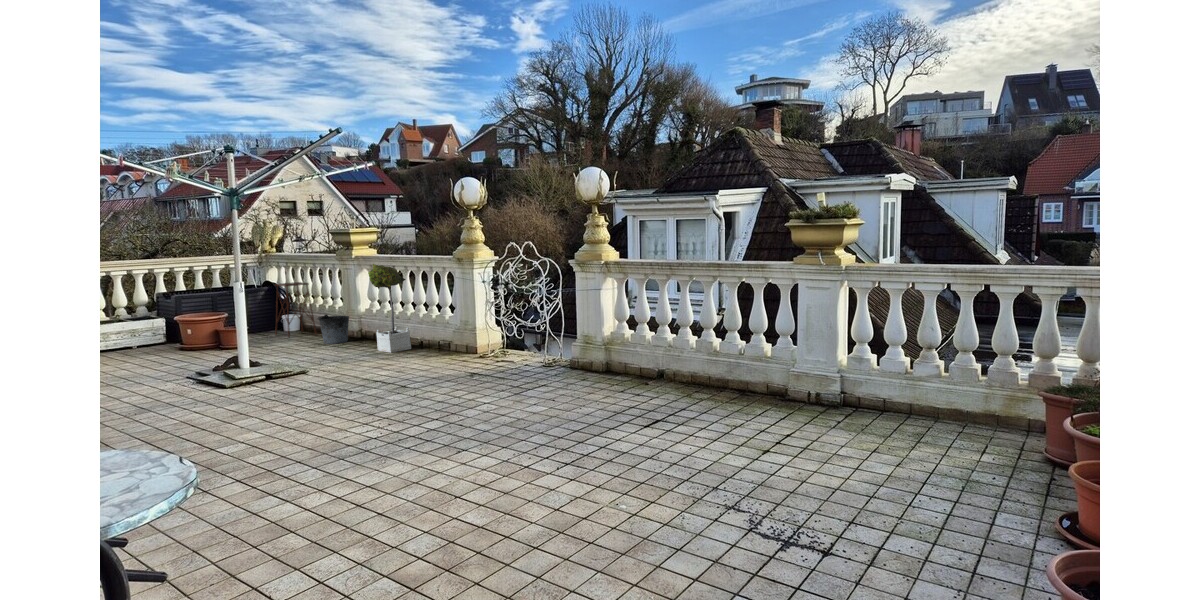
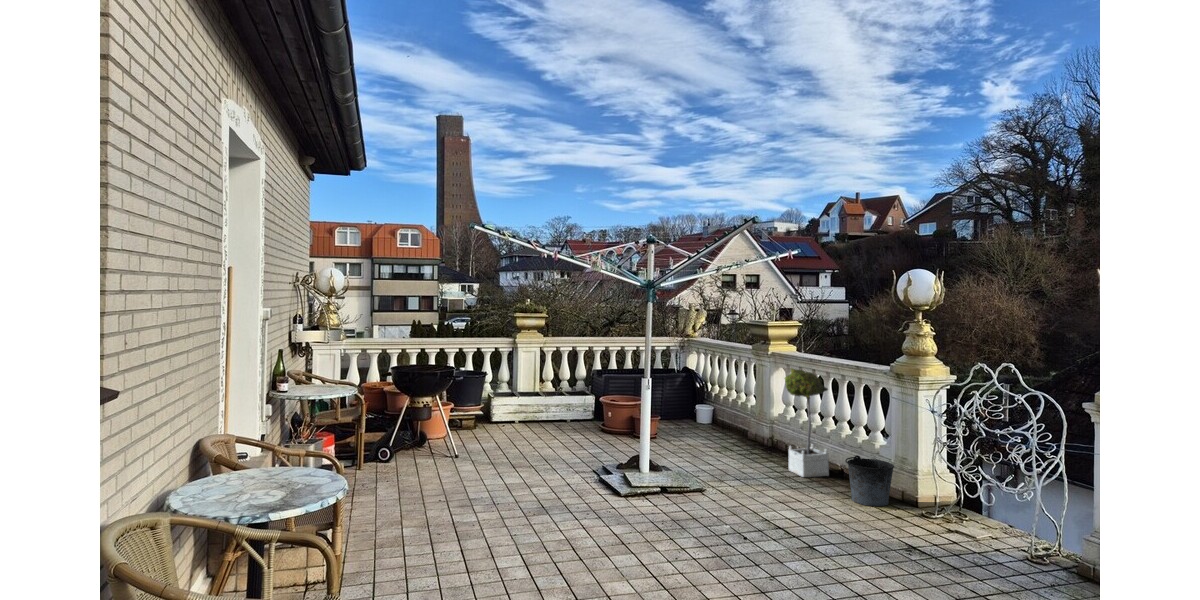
side table: present [275,282,316,337] -> none [688,372,728,432]
bucket: present [317,315,349,344] -> present [845,455,894,506]

